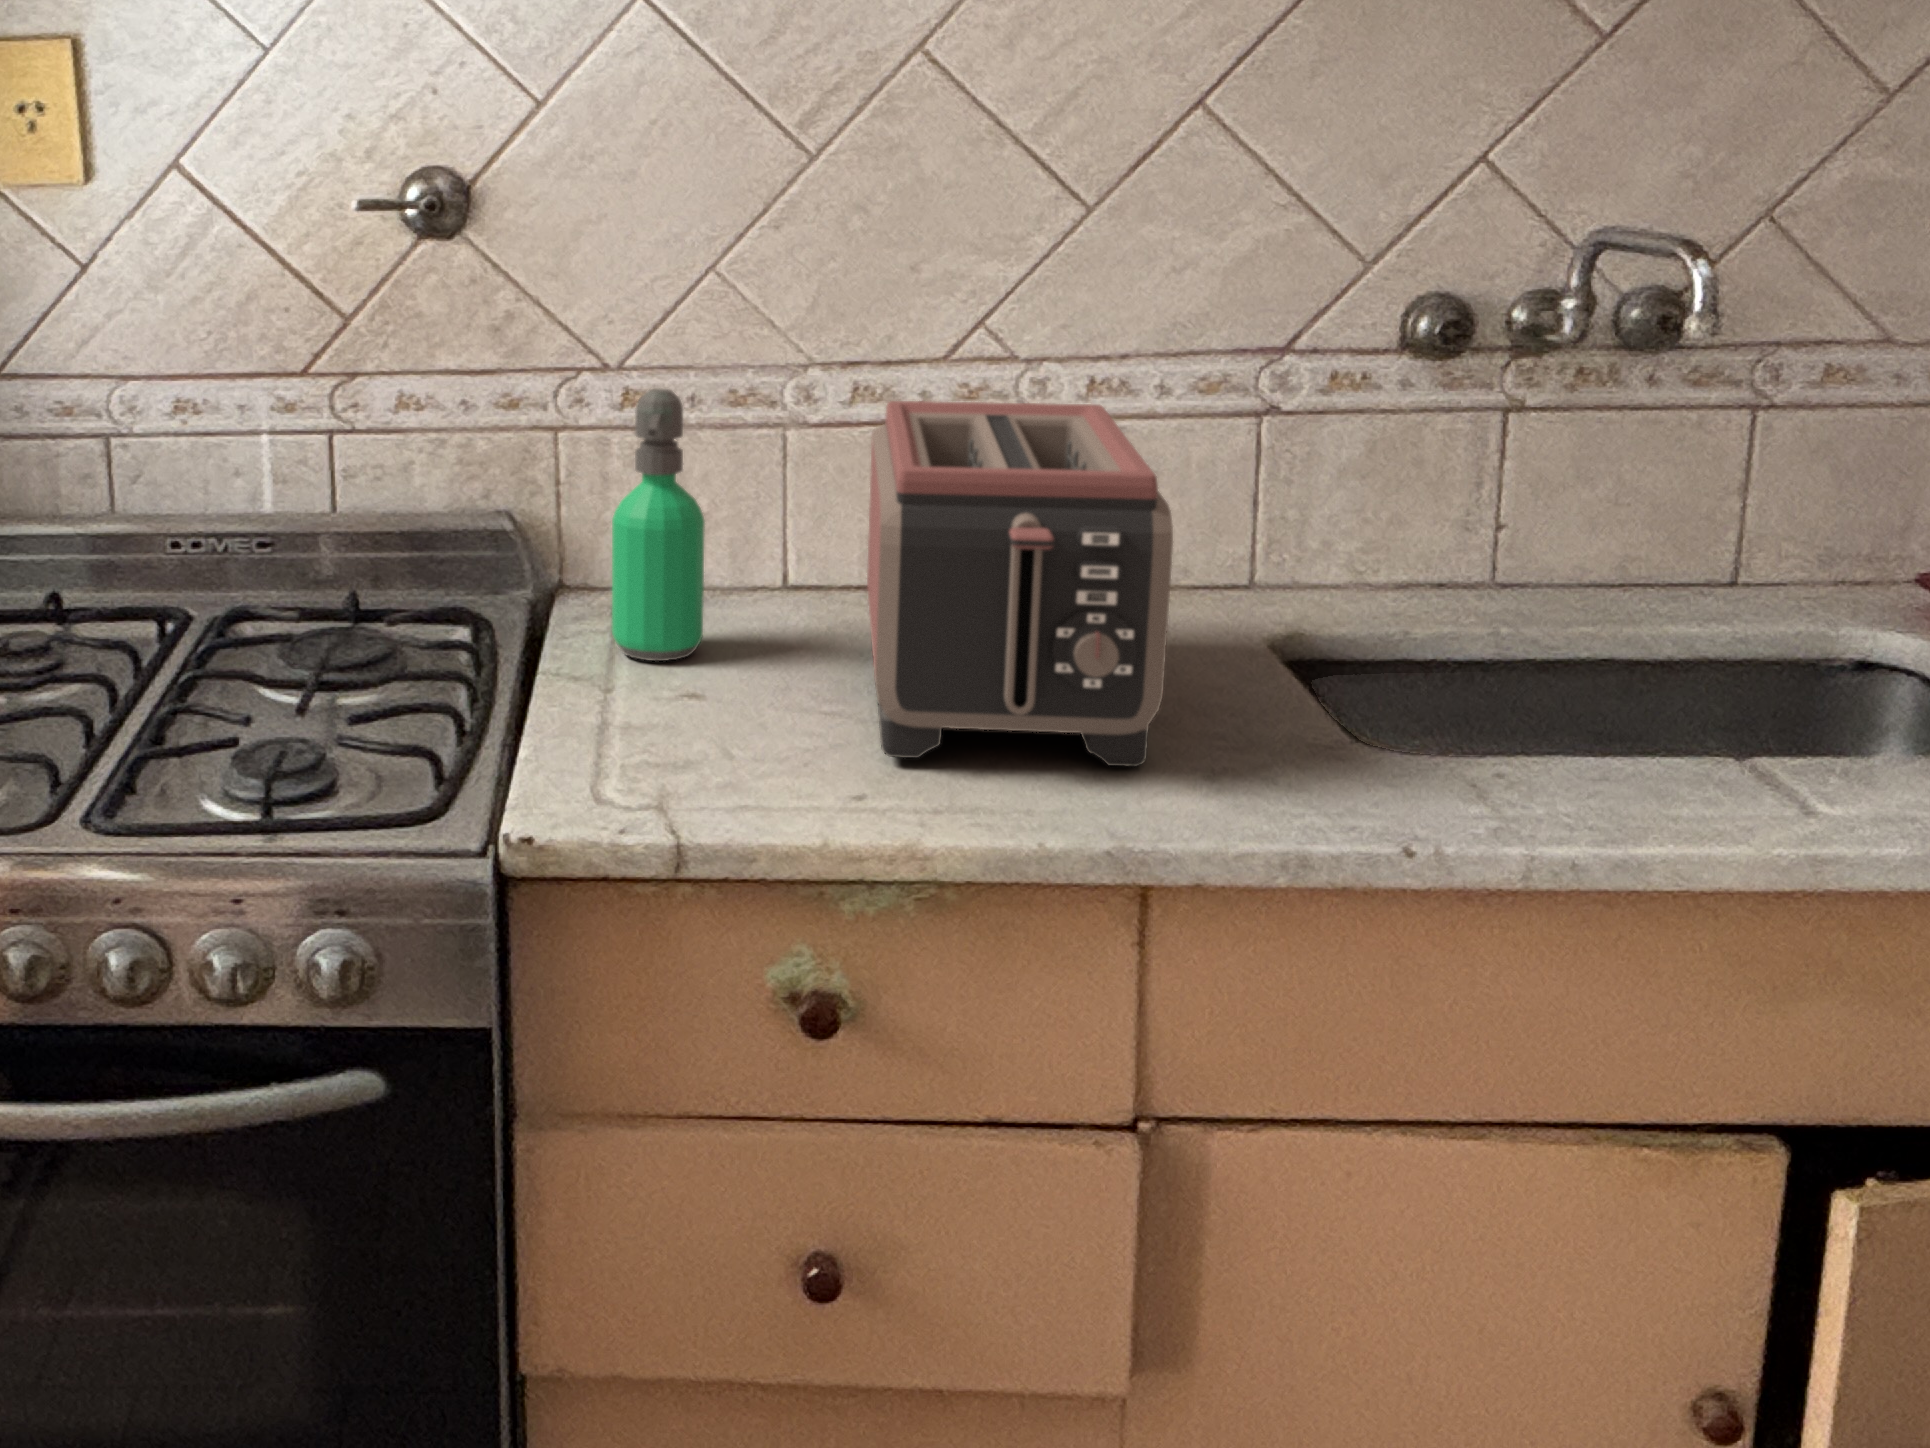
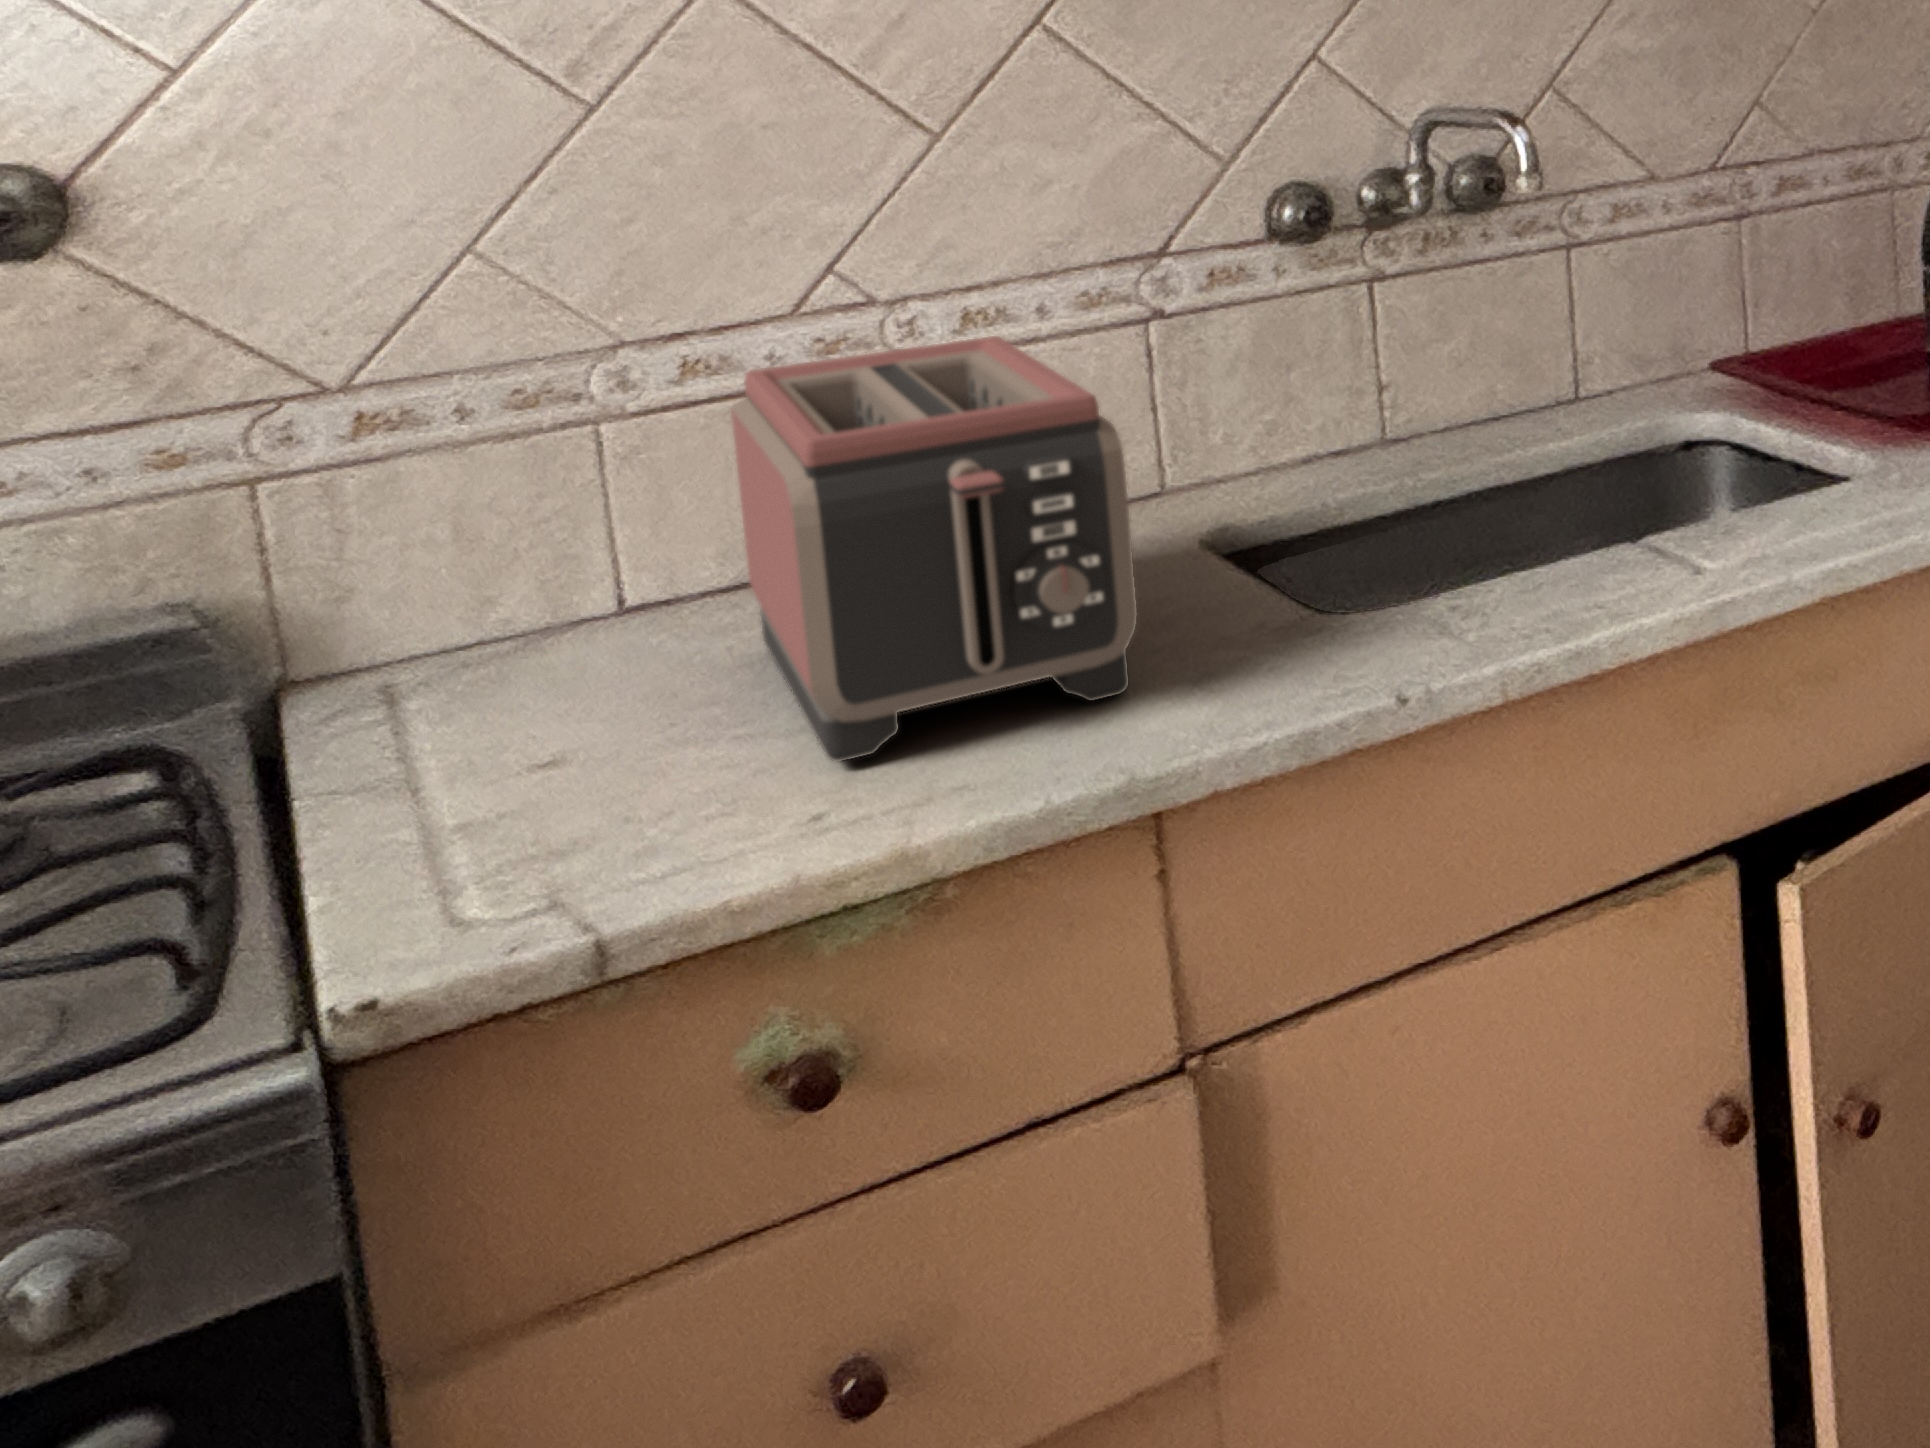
soap dispenser: present [612,389,705,661] -> none [376,405,534,745]

